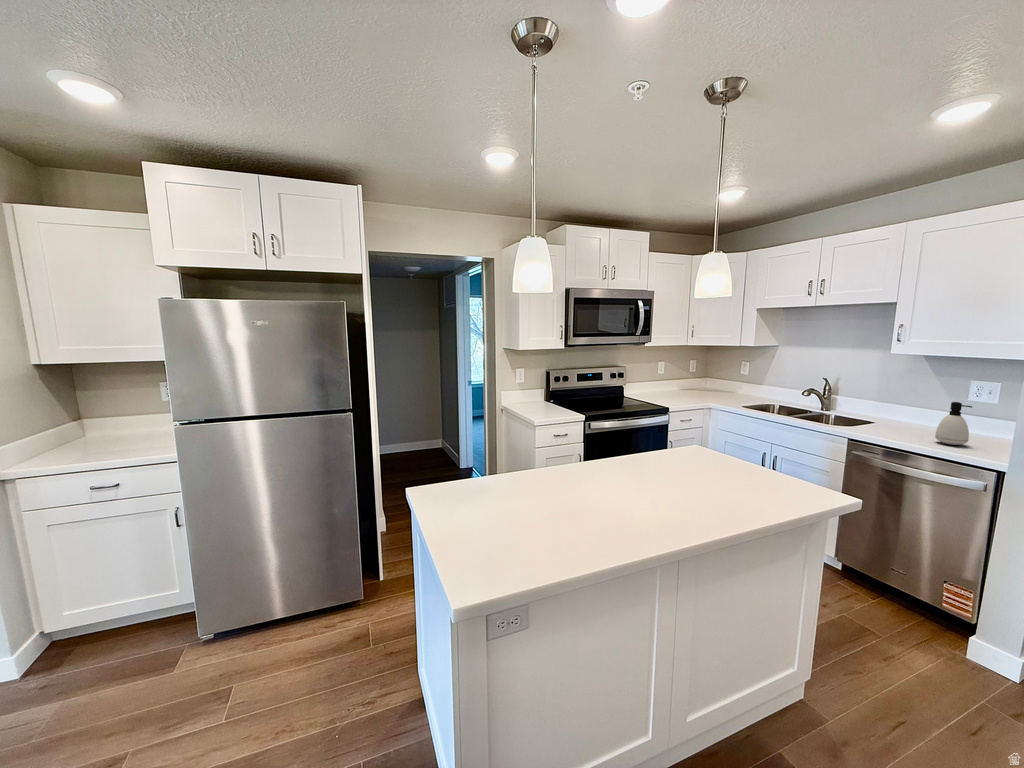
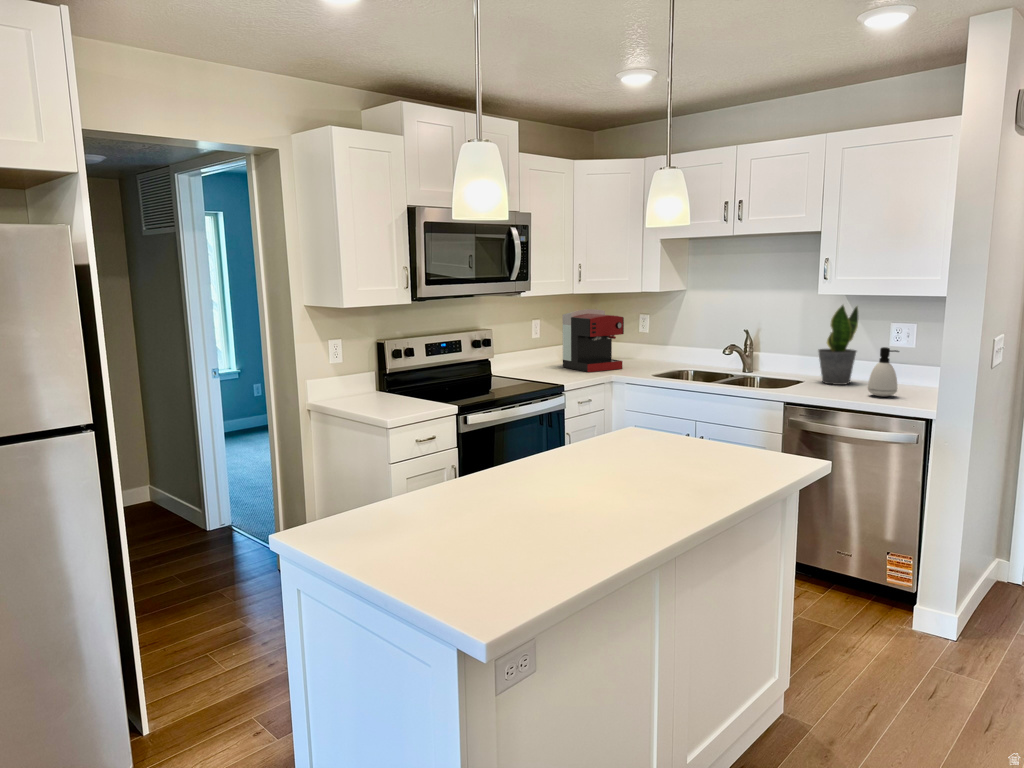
coffee maker: none [678,357,724,400] -> present [562,309,624,372]
potted plant: none [890,362,935,429] -> present [818,305,858,385]

